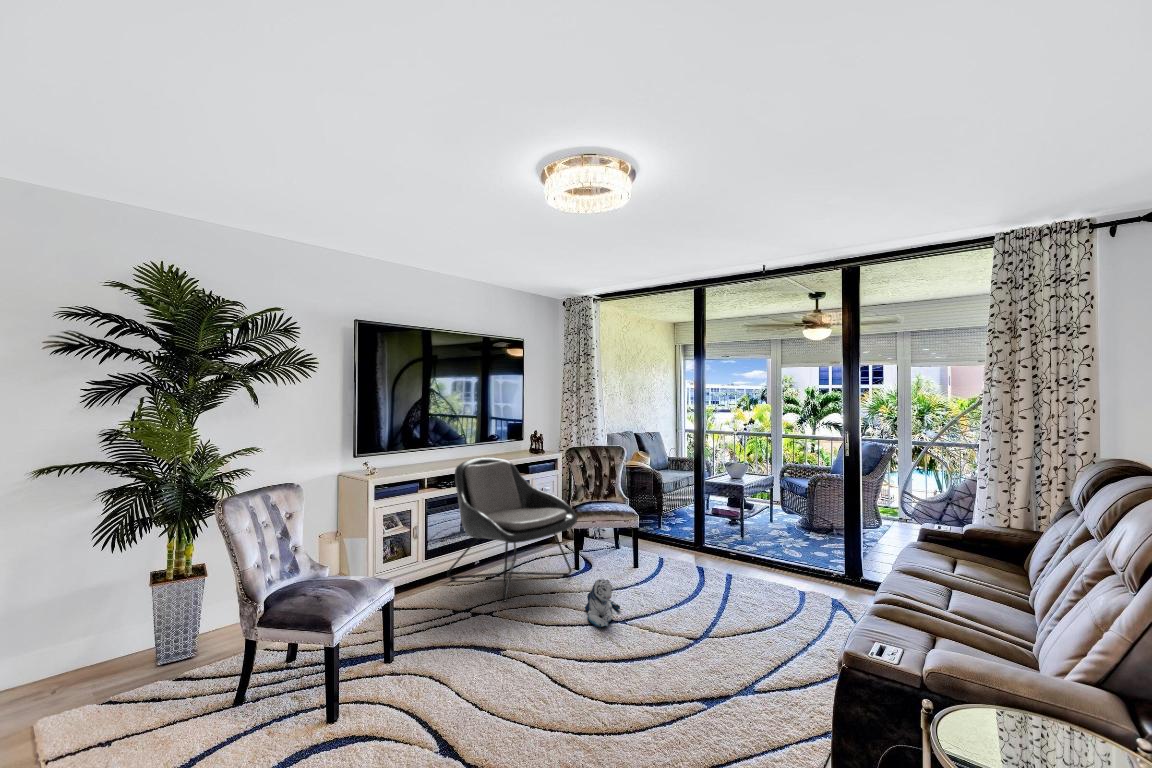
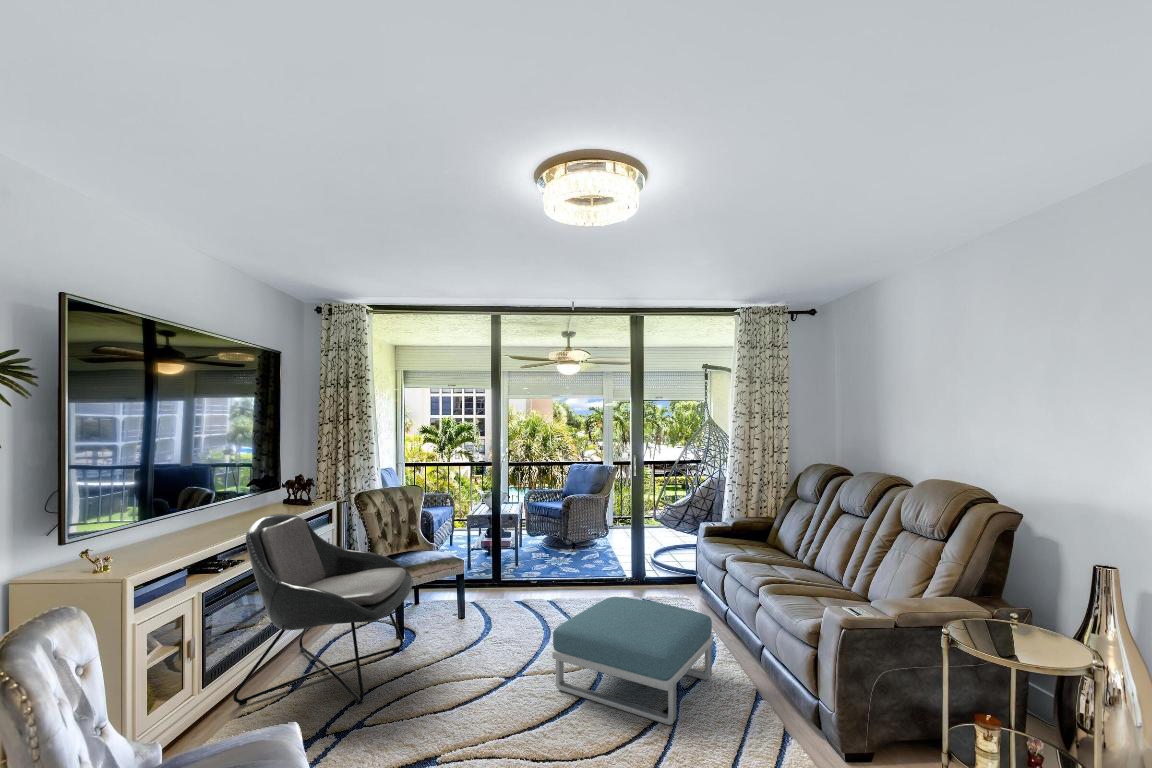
footstool: none [630,575,808,708] -> present [552,597,713,725]
plush toy: present [585,579,620,628] -> none [464,635,515,690]

